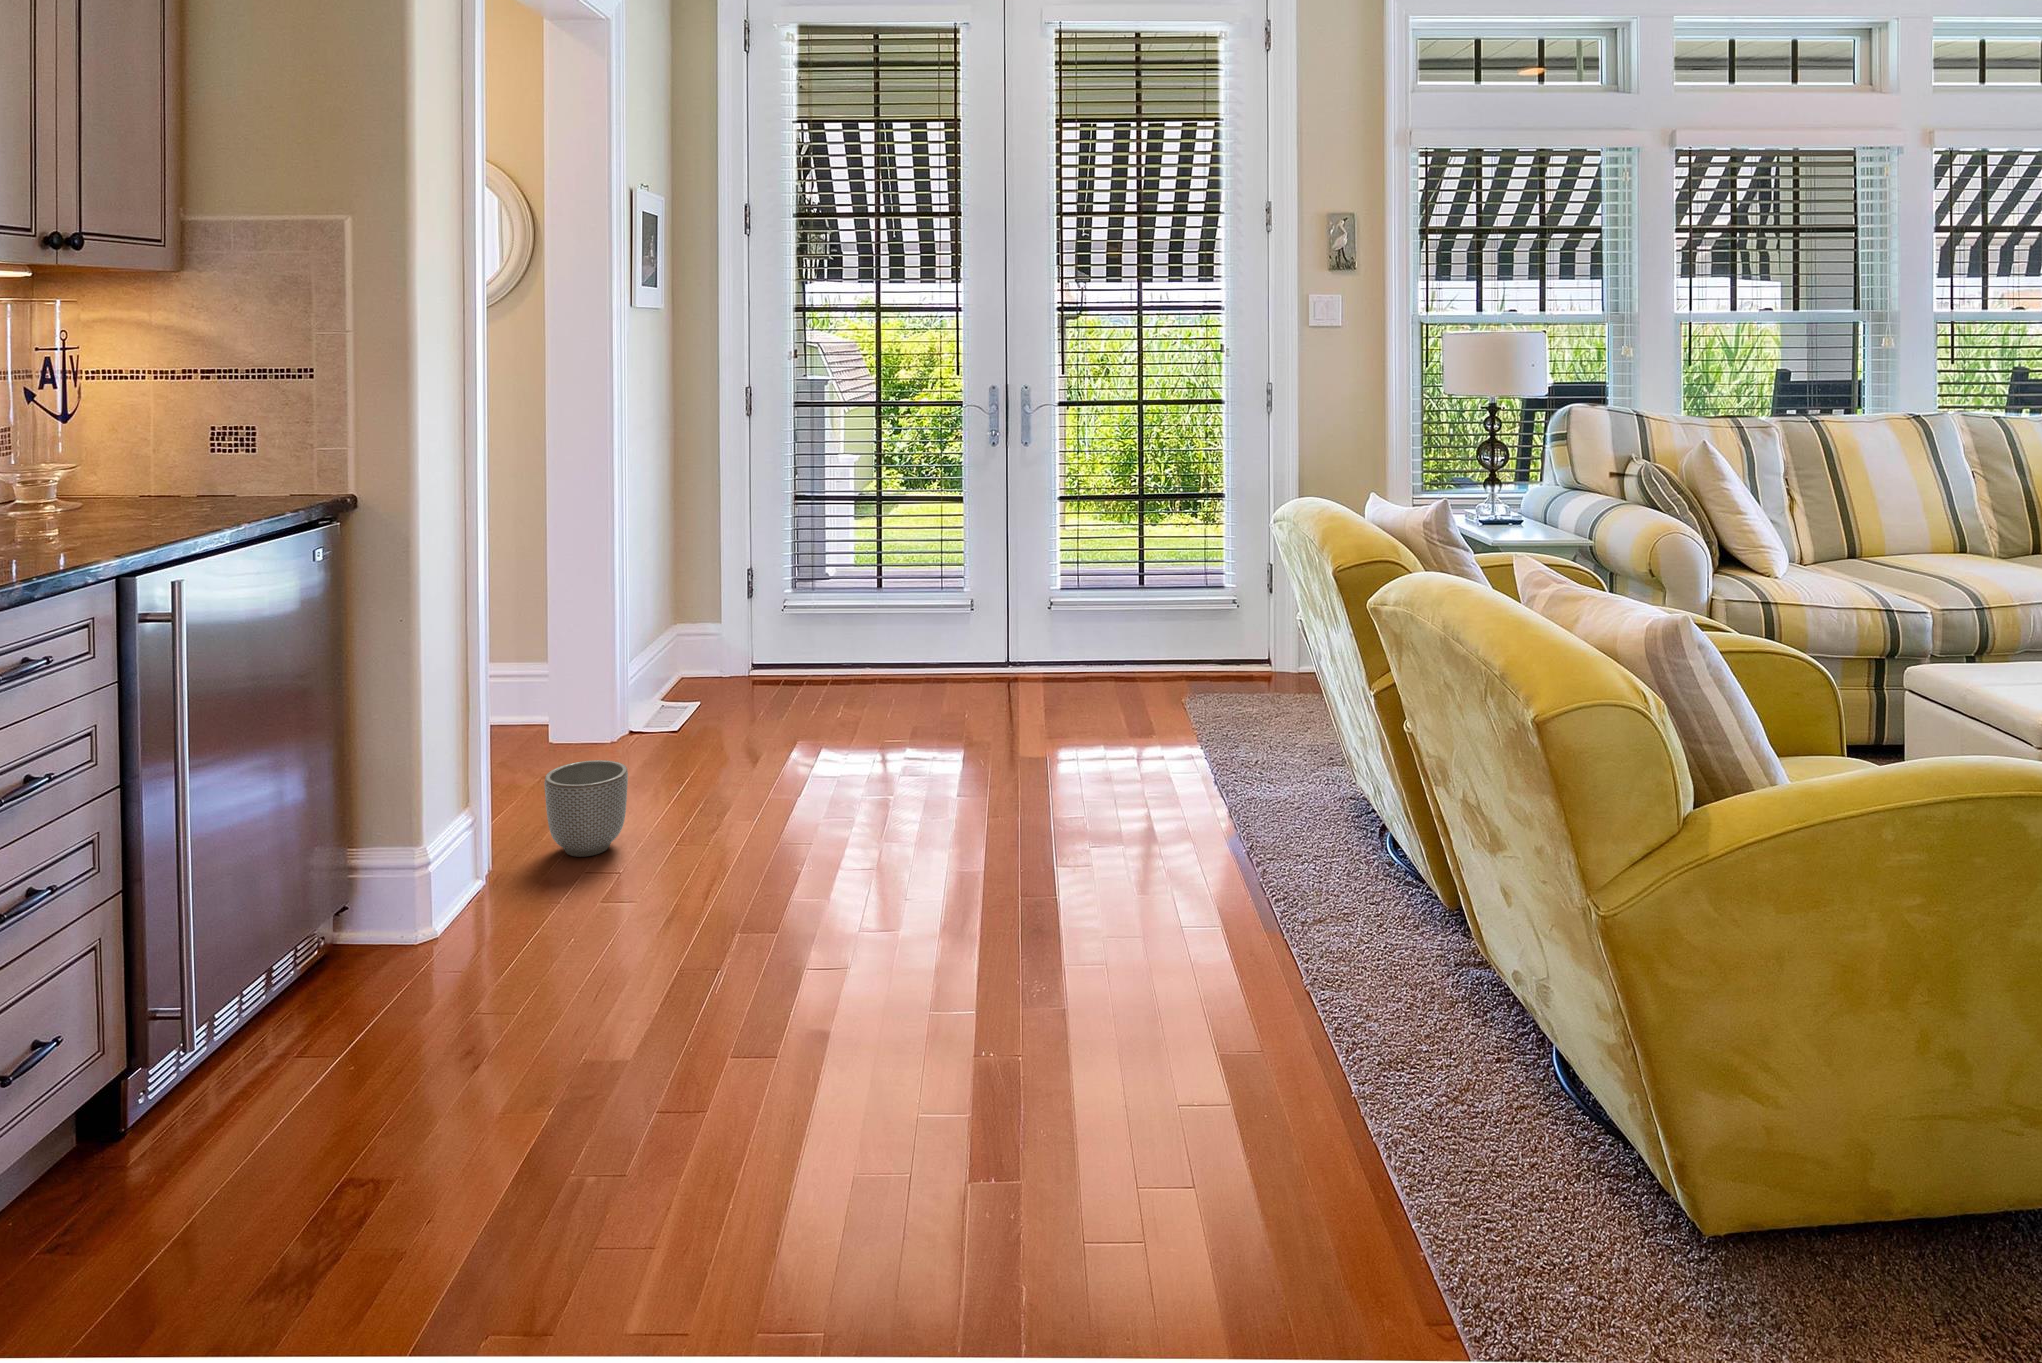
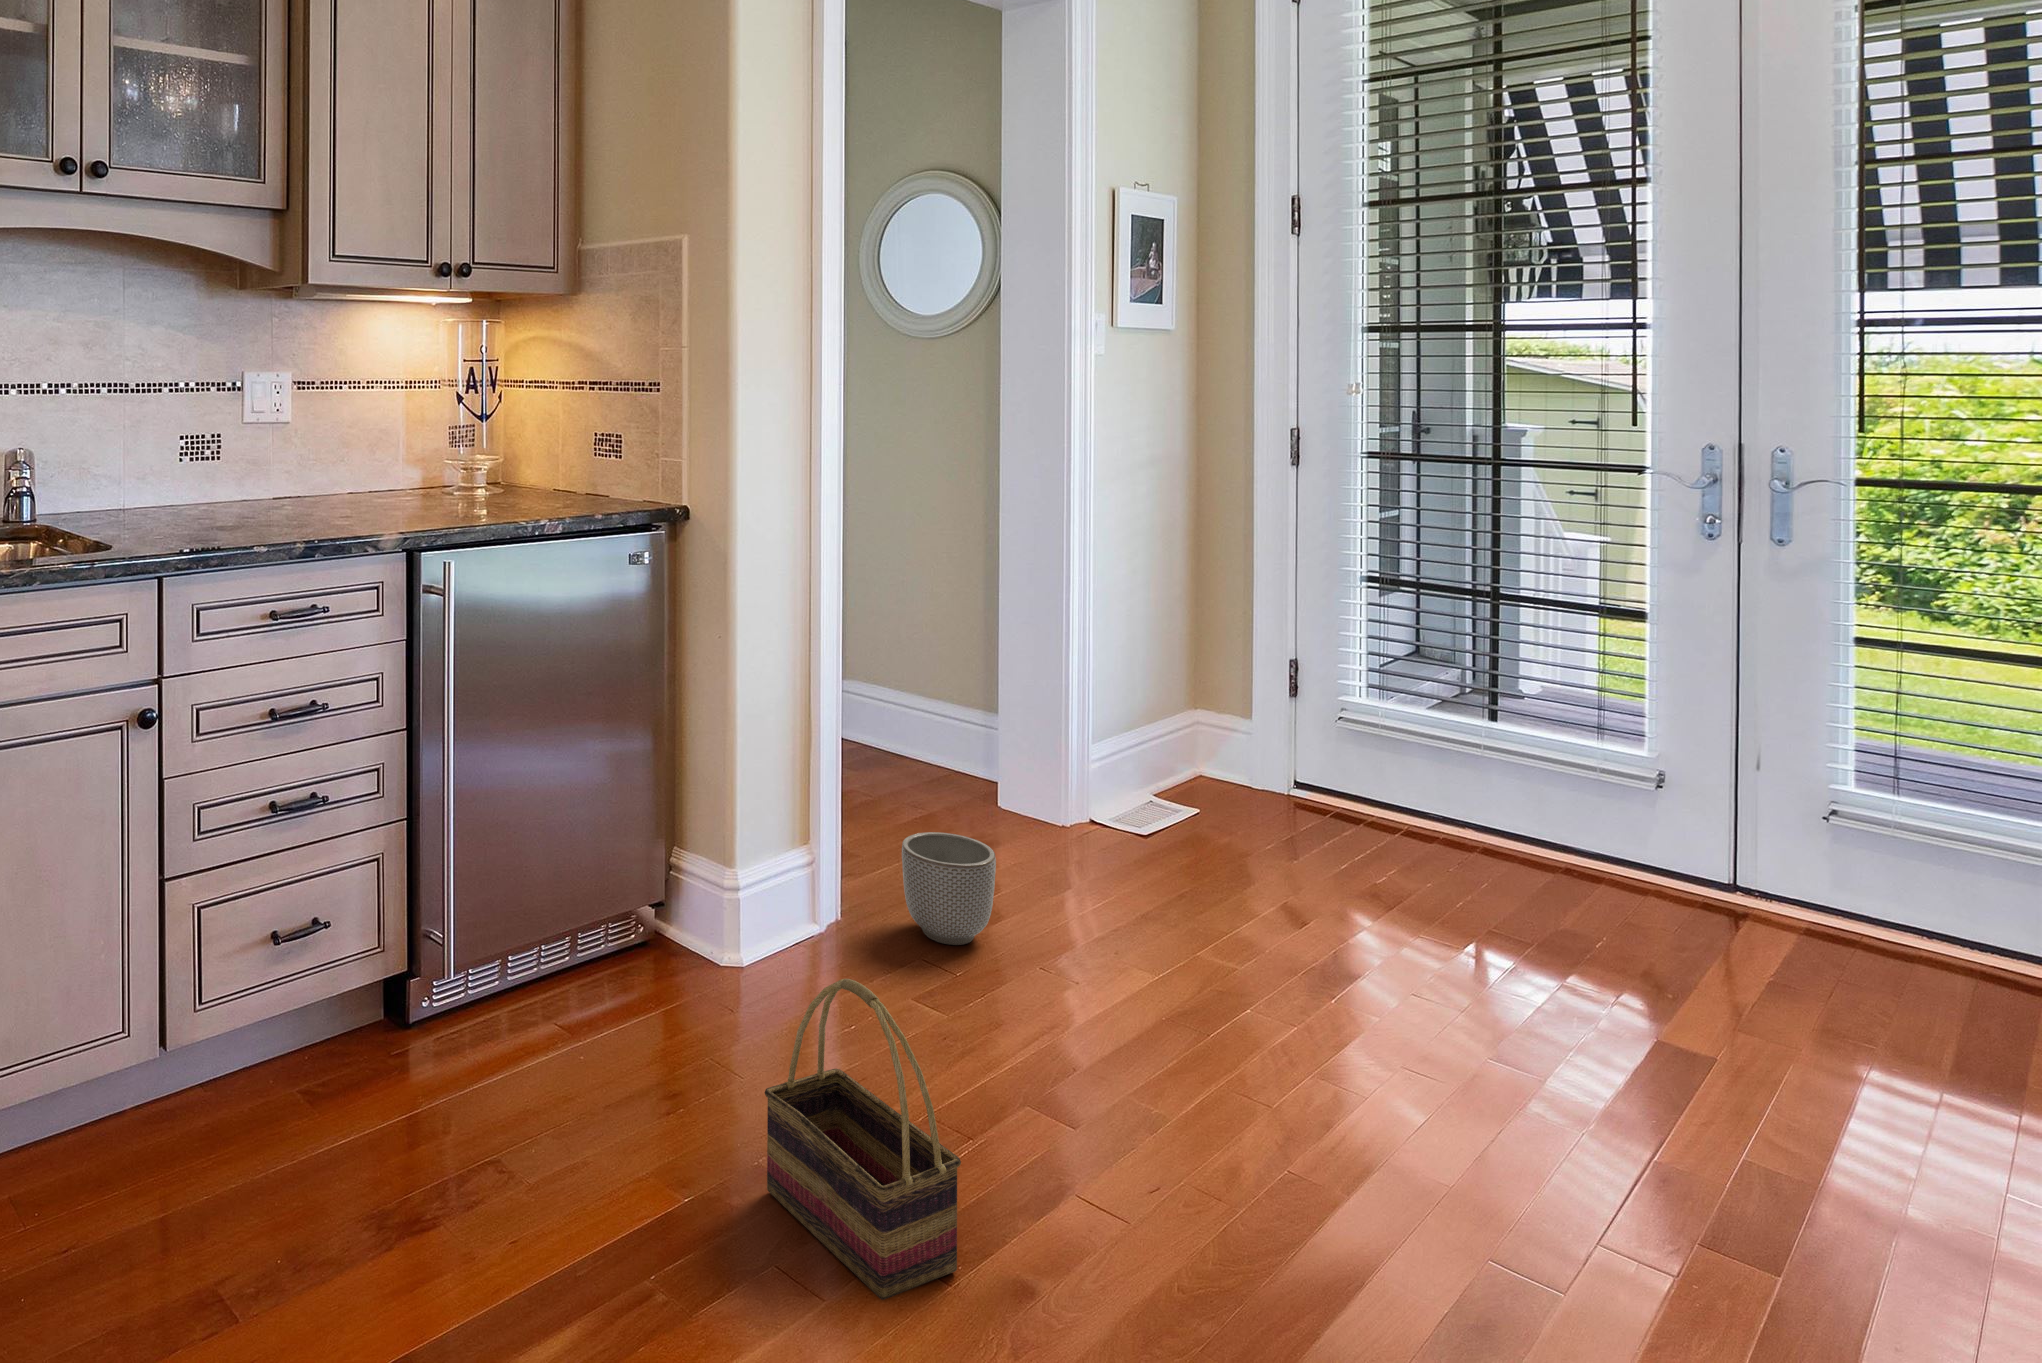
basket: none [599,856,770,1082] -> present [765,979,961,1300]

